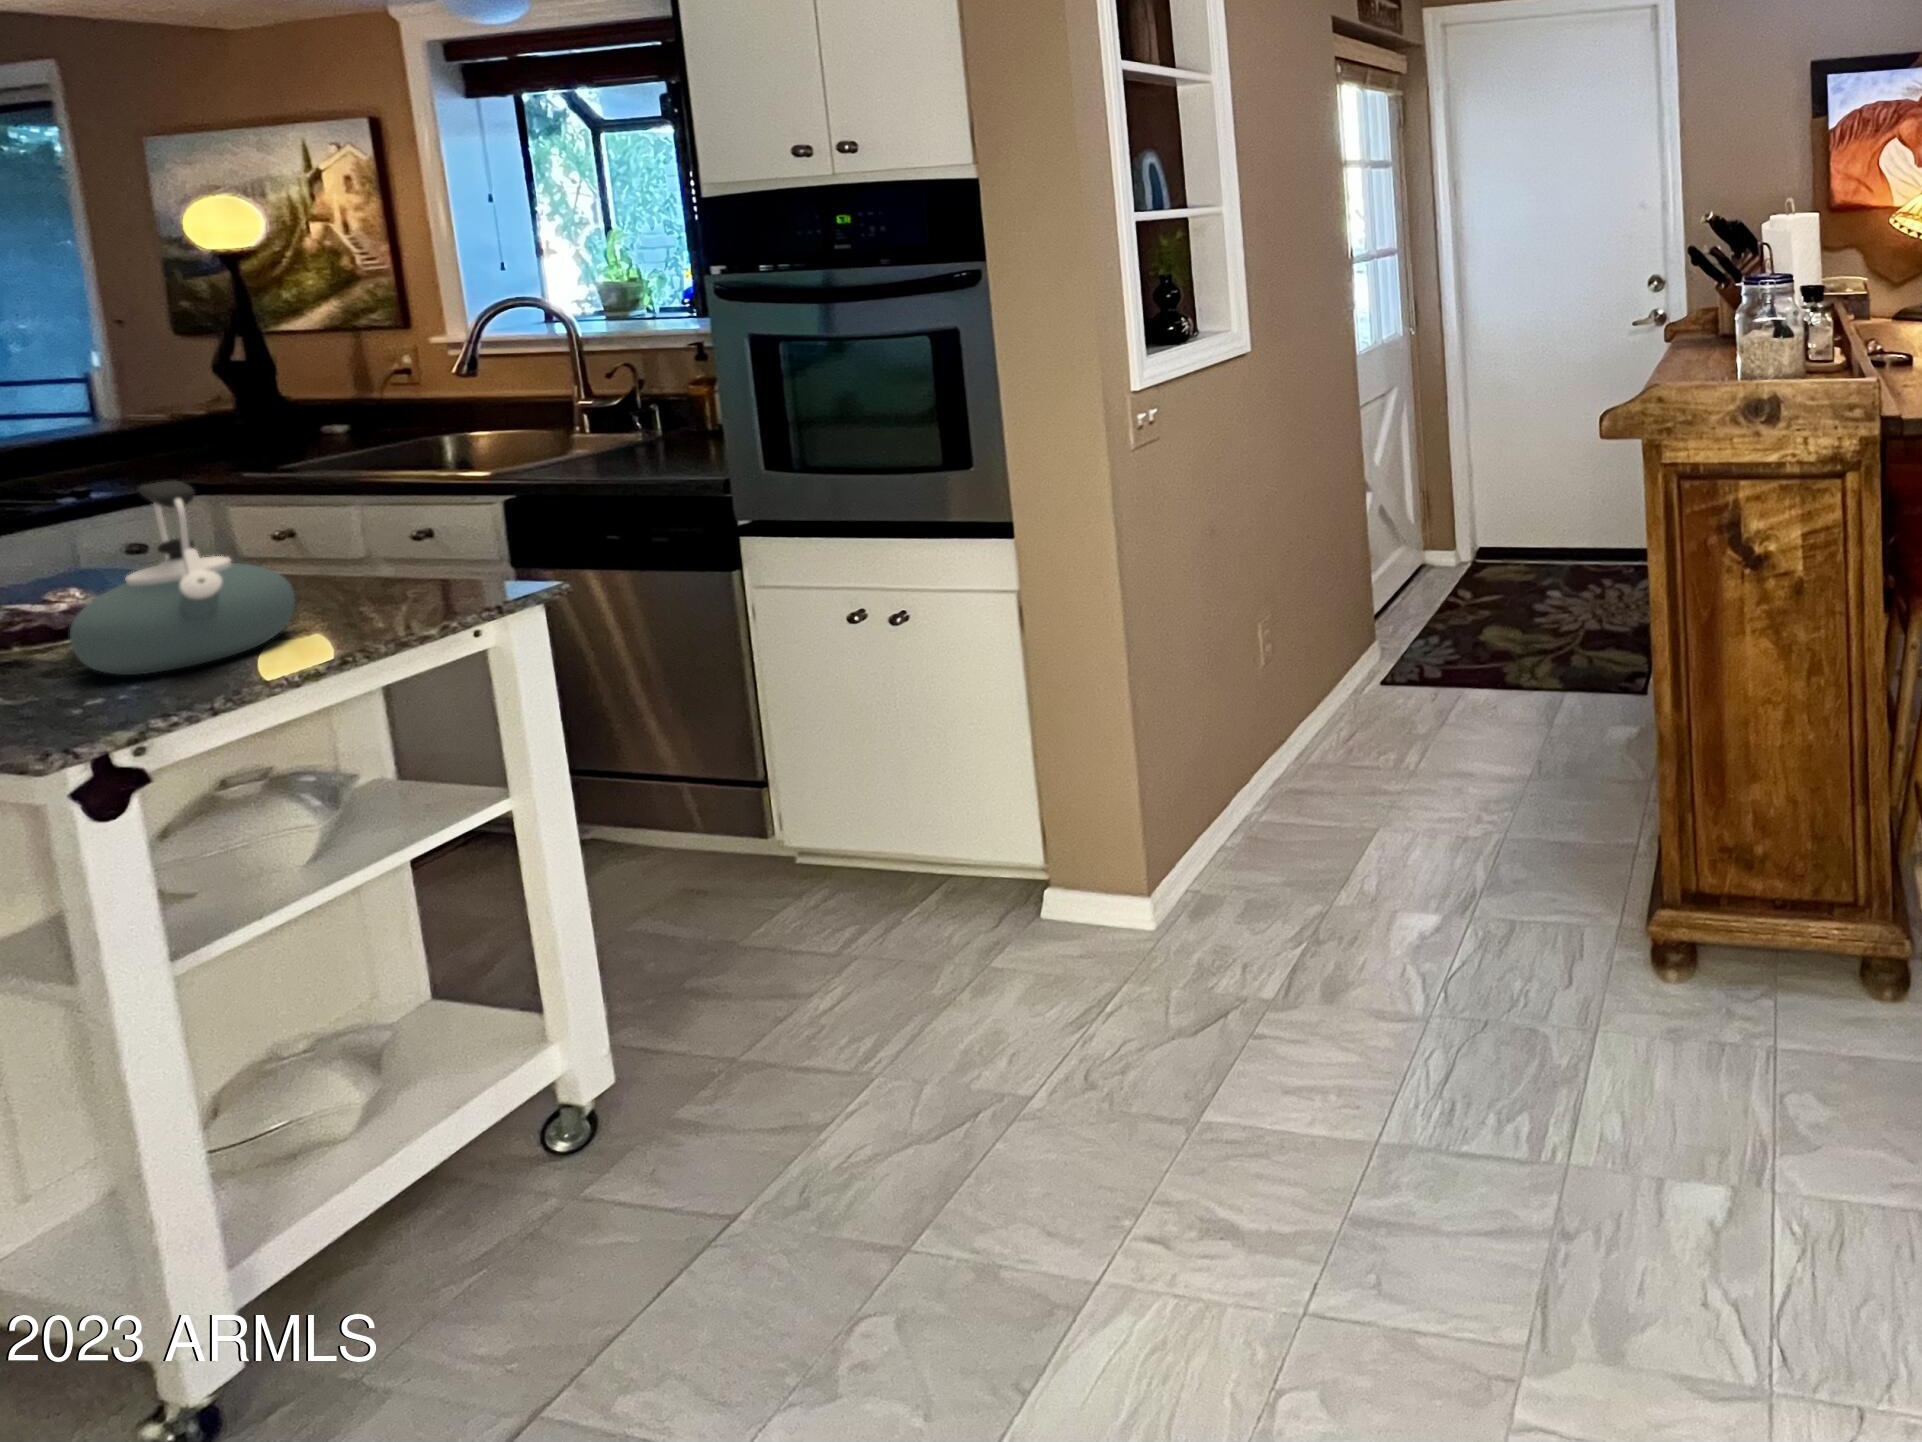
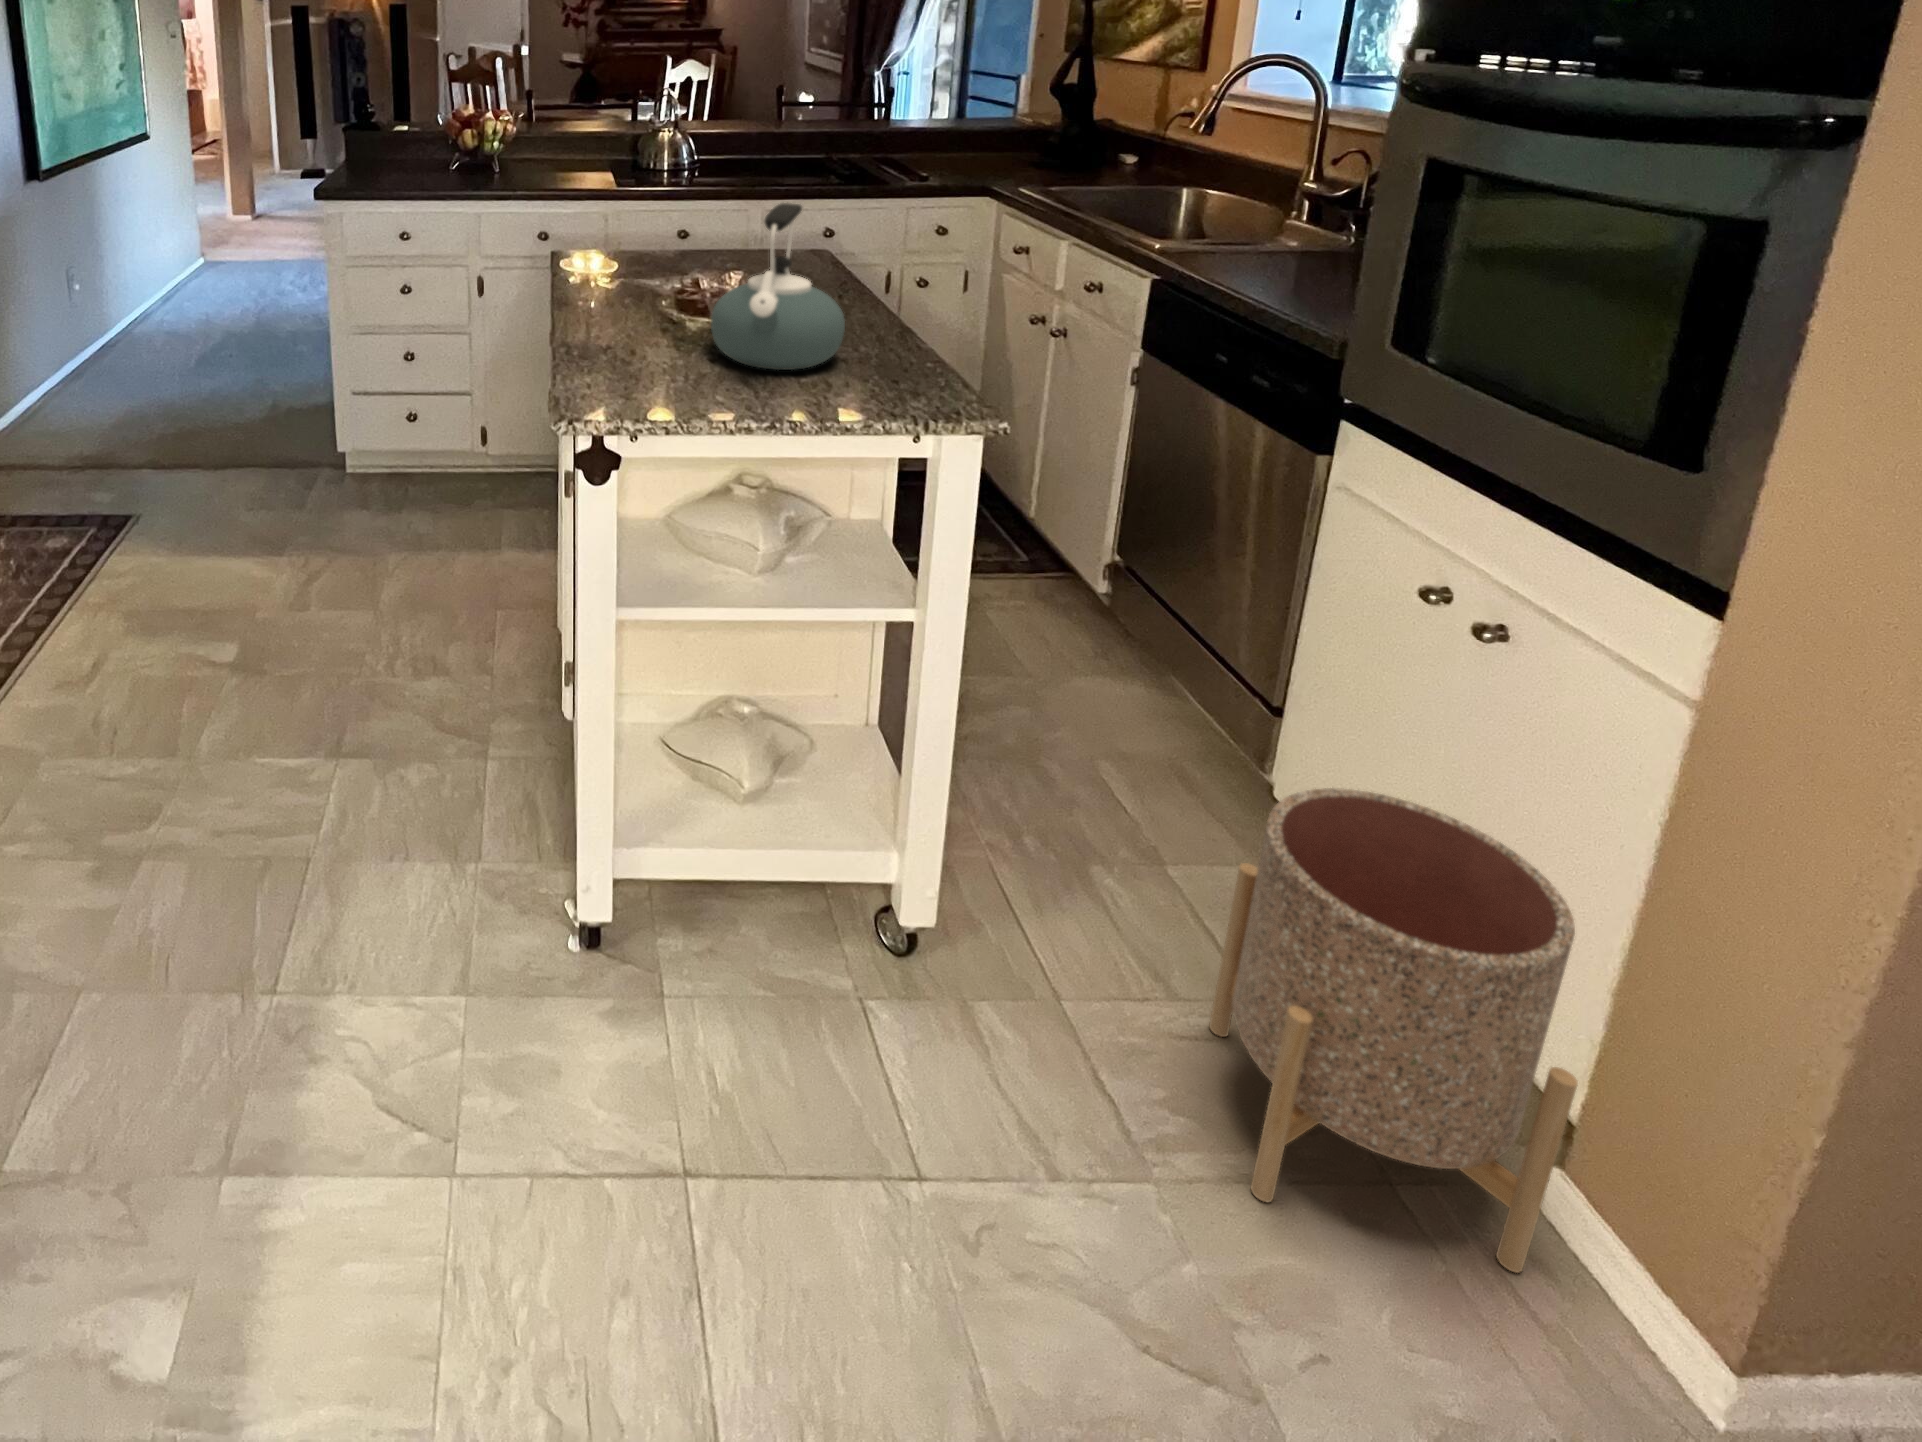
planter: none [827,727,1061,1038] -> present [1209,788,1578,1273]

